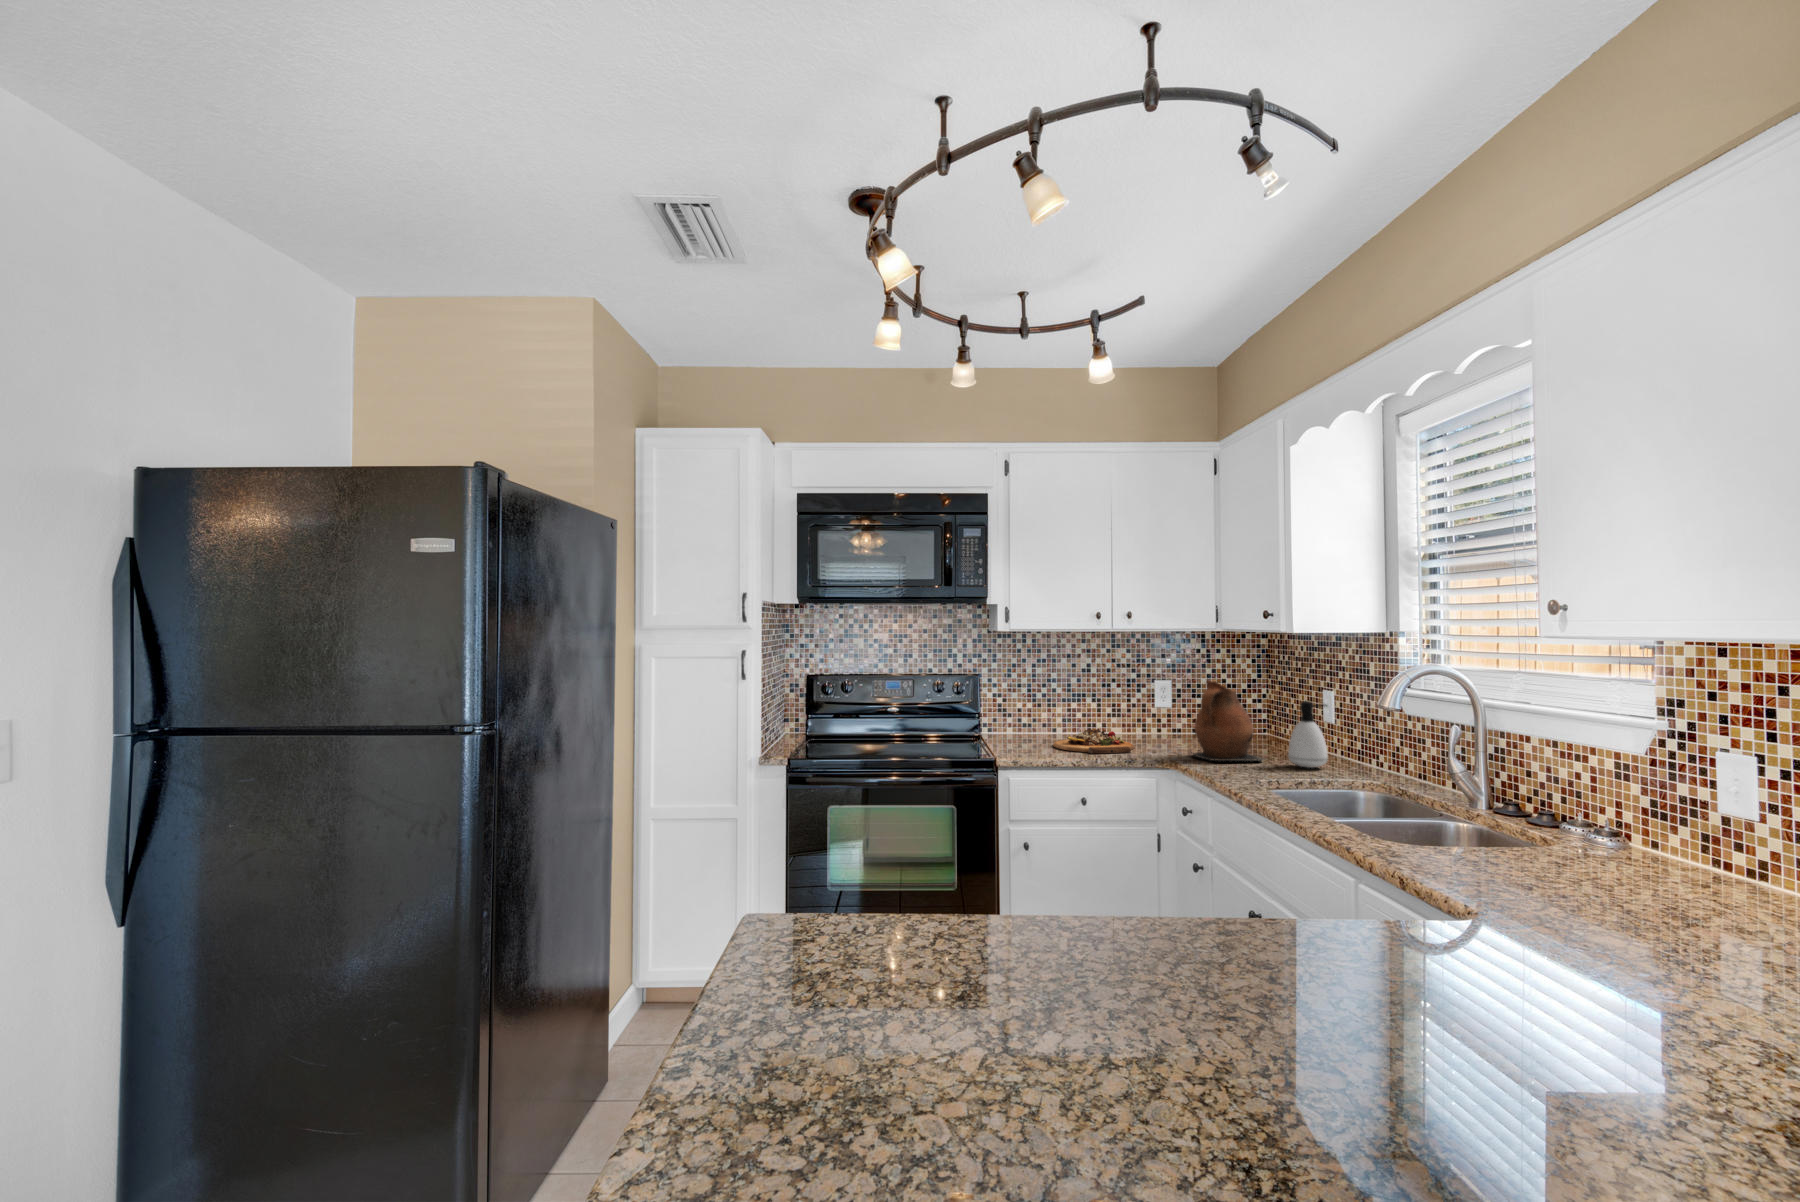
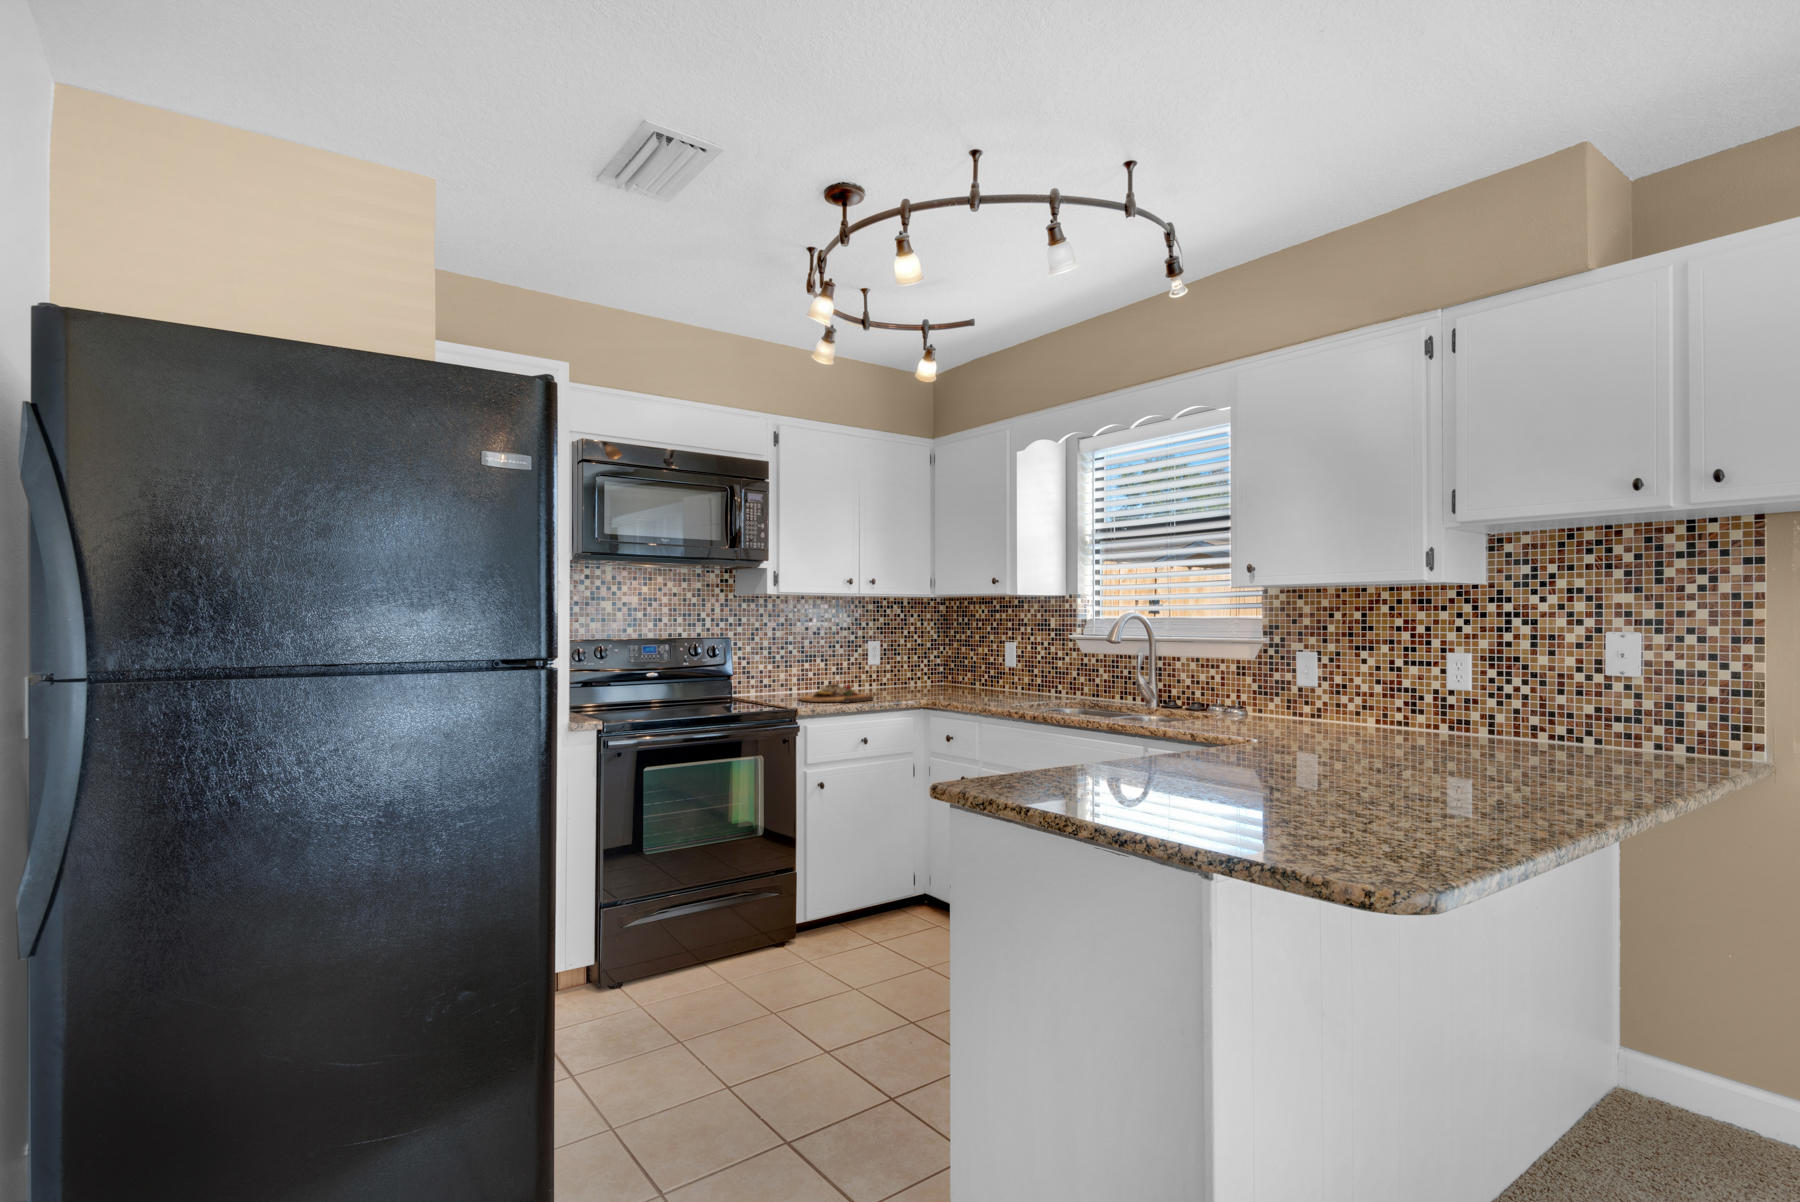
ceramic pitcher: present [1191,681,1263,761] -> none [920,636,979,699]
soap dispenser: present [1288,701,1328,768] -> none [1000,649,1026,699]

